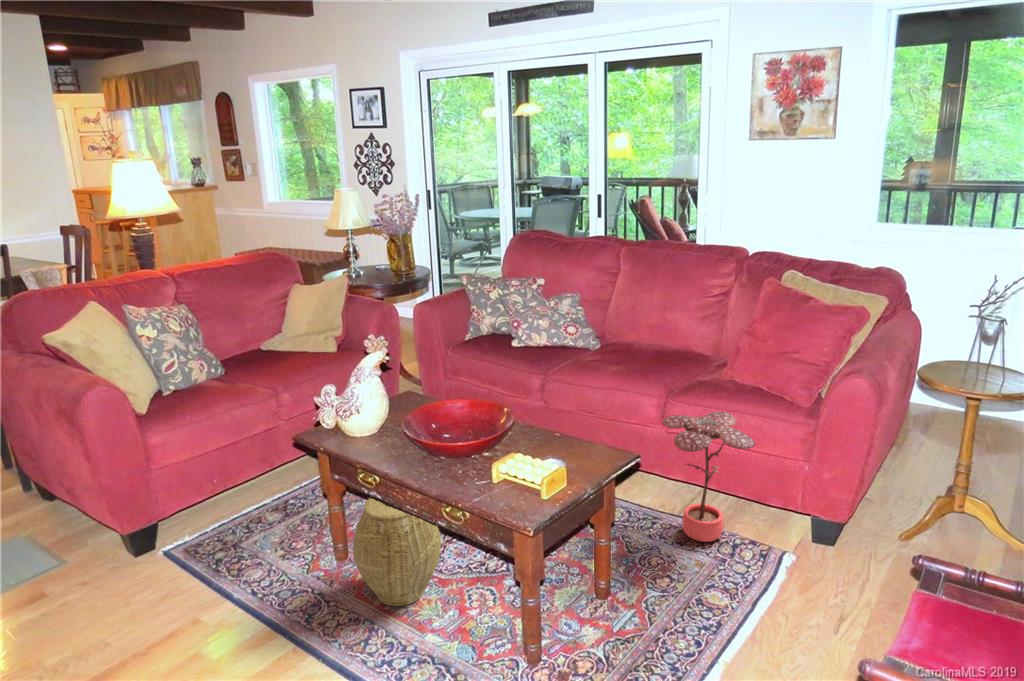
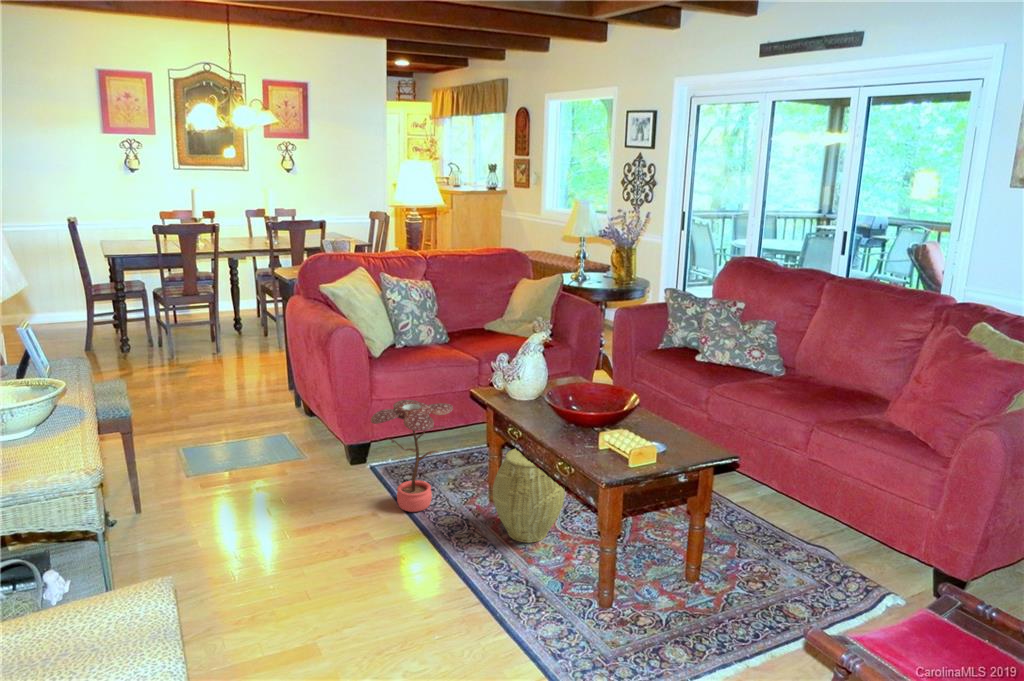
potted plant: present [663,411,755,542] -> present [371,400,453,512]

